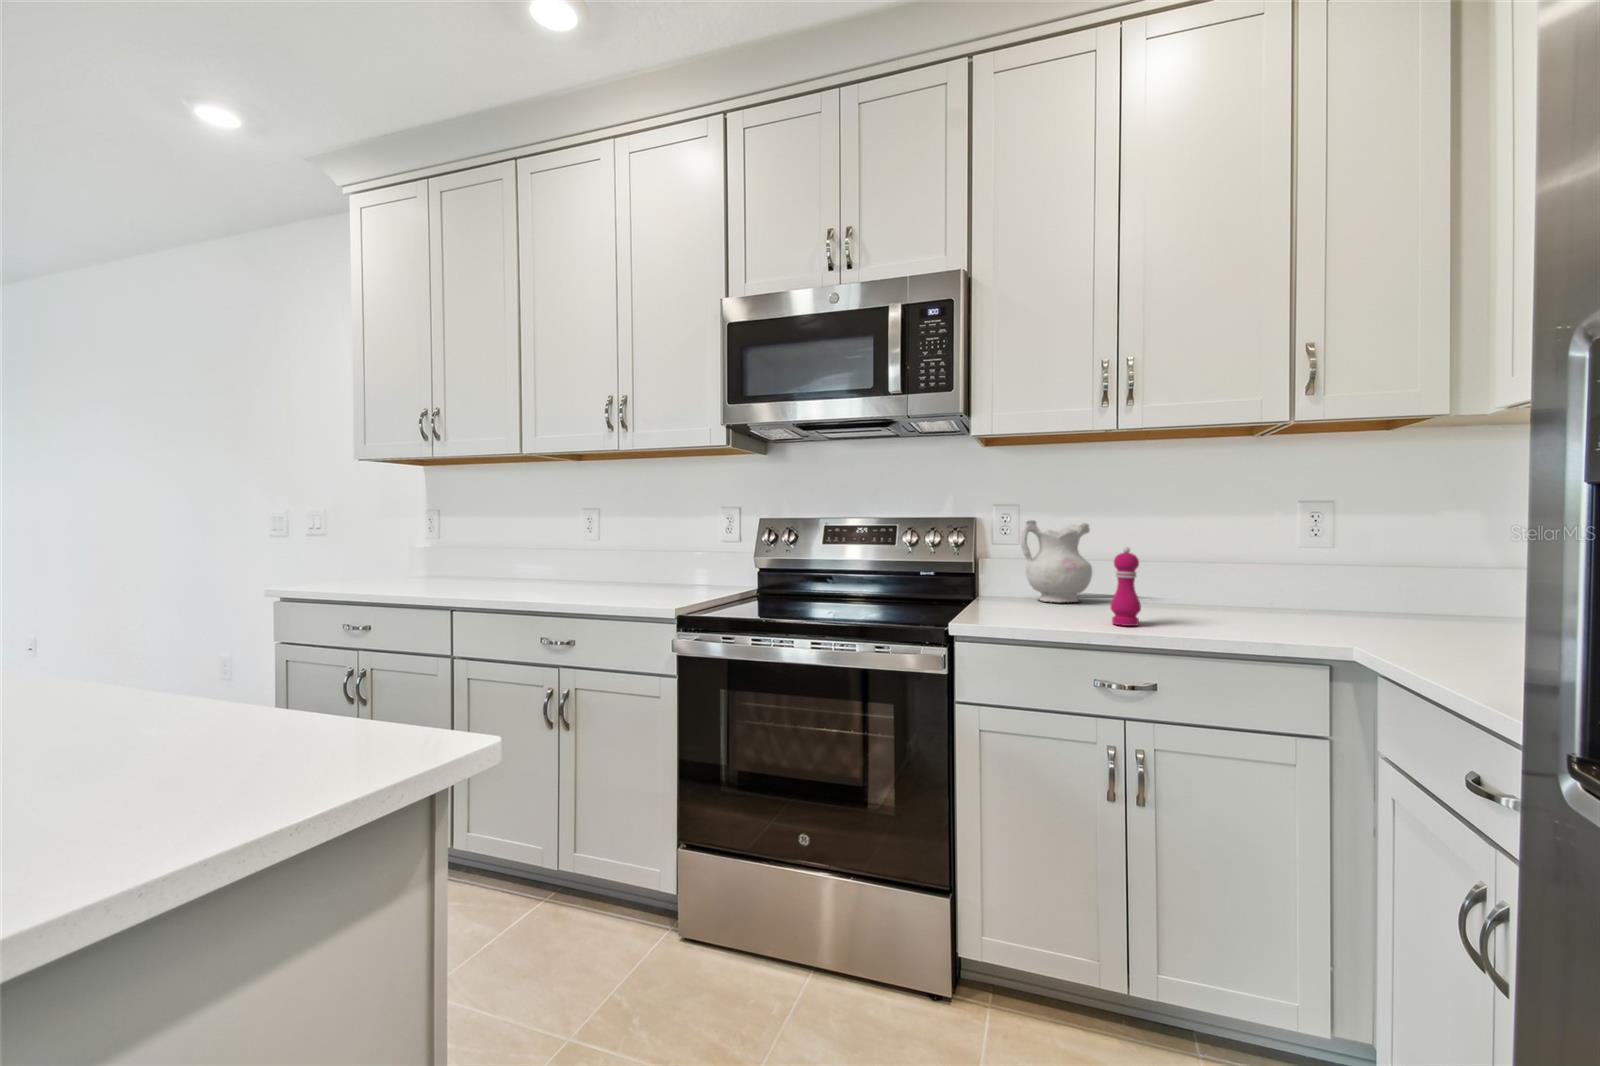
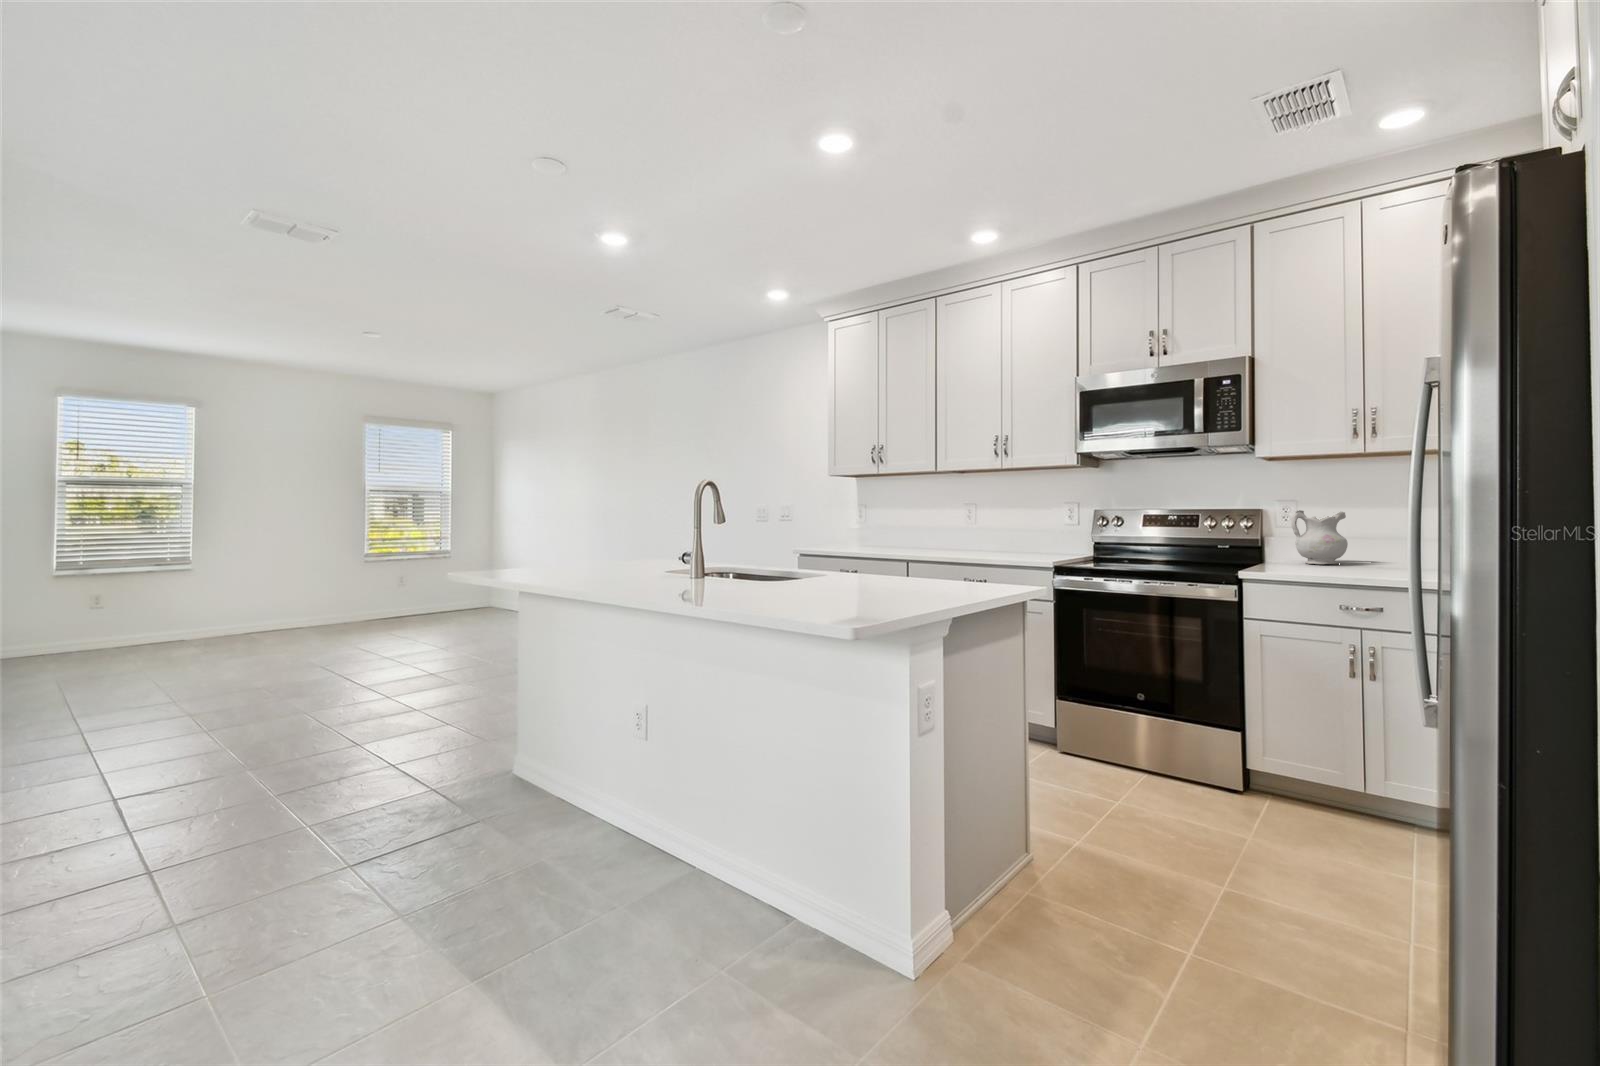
pepper mill: present [1111,547,1141,626] -> none [1356,526,1378,576]

